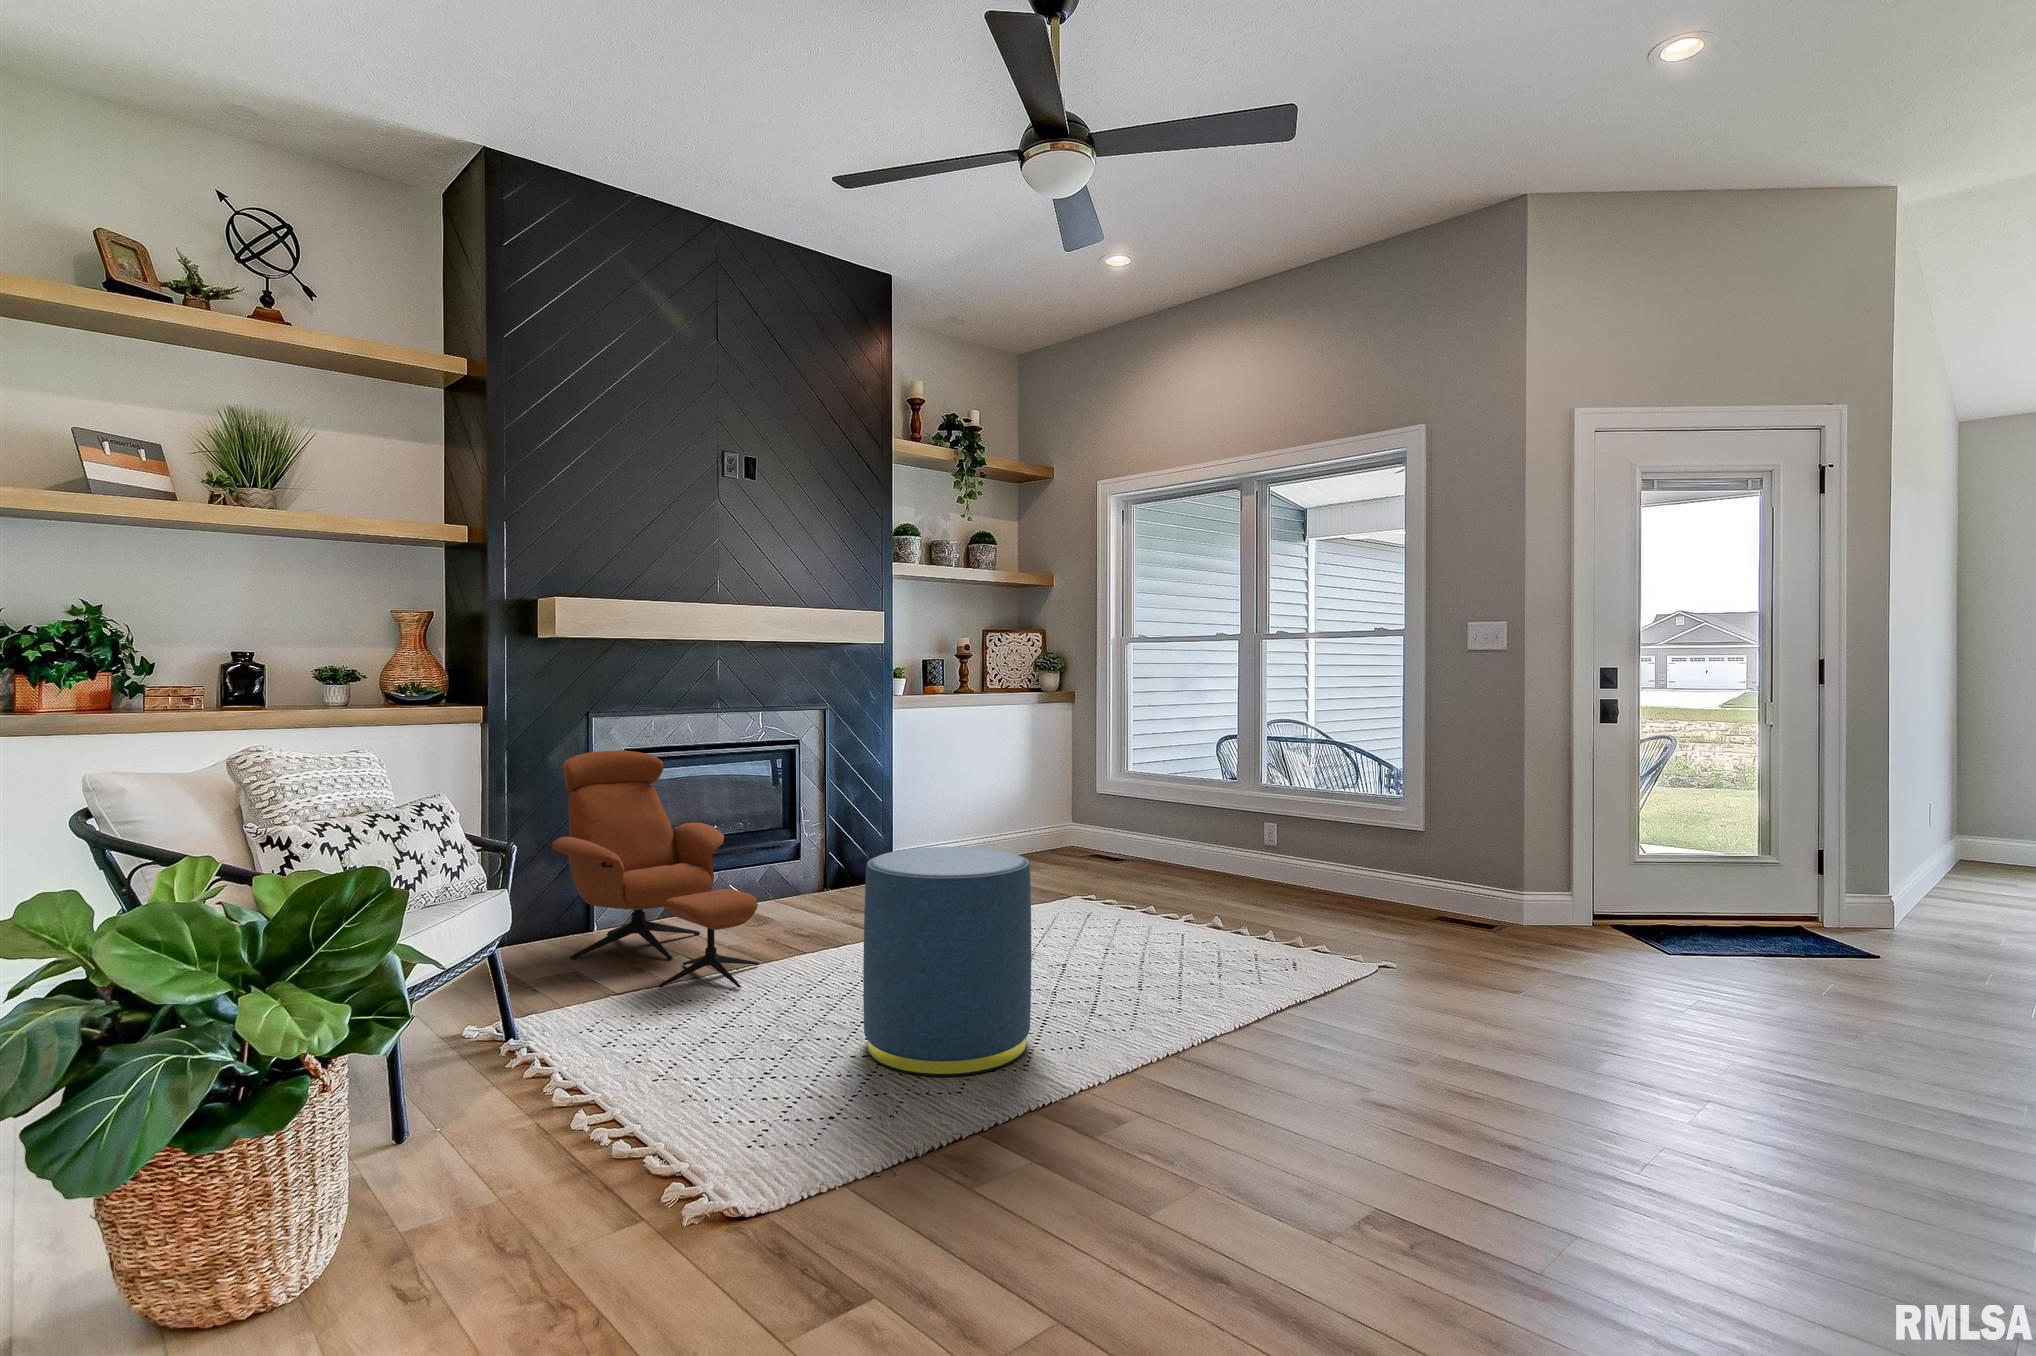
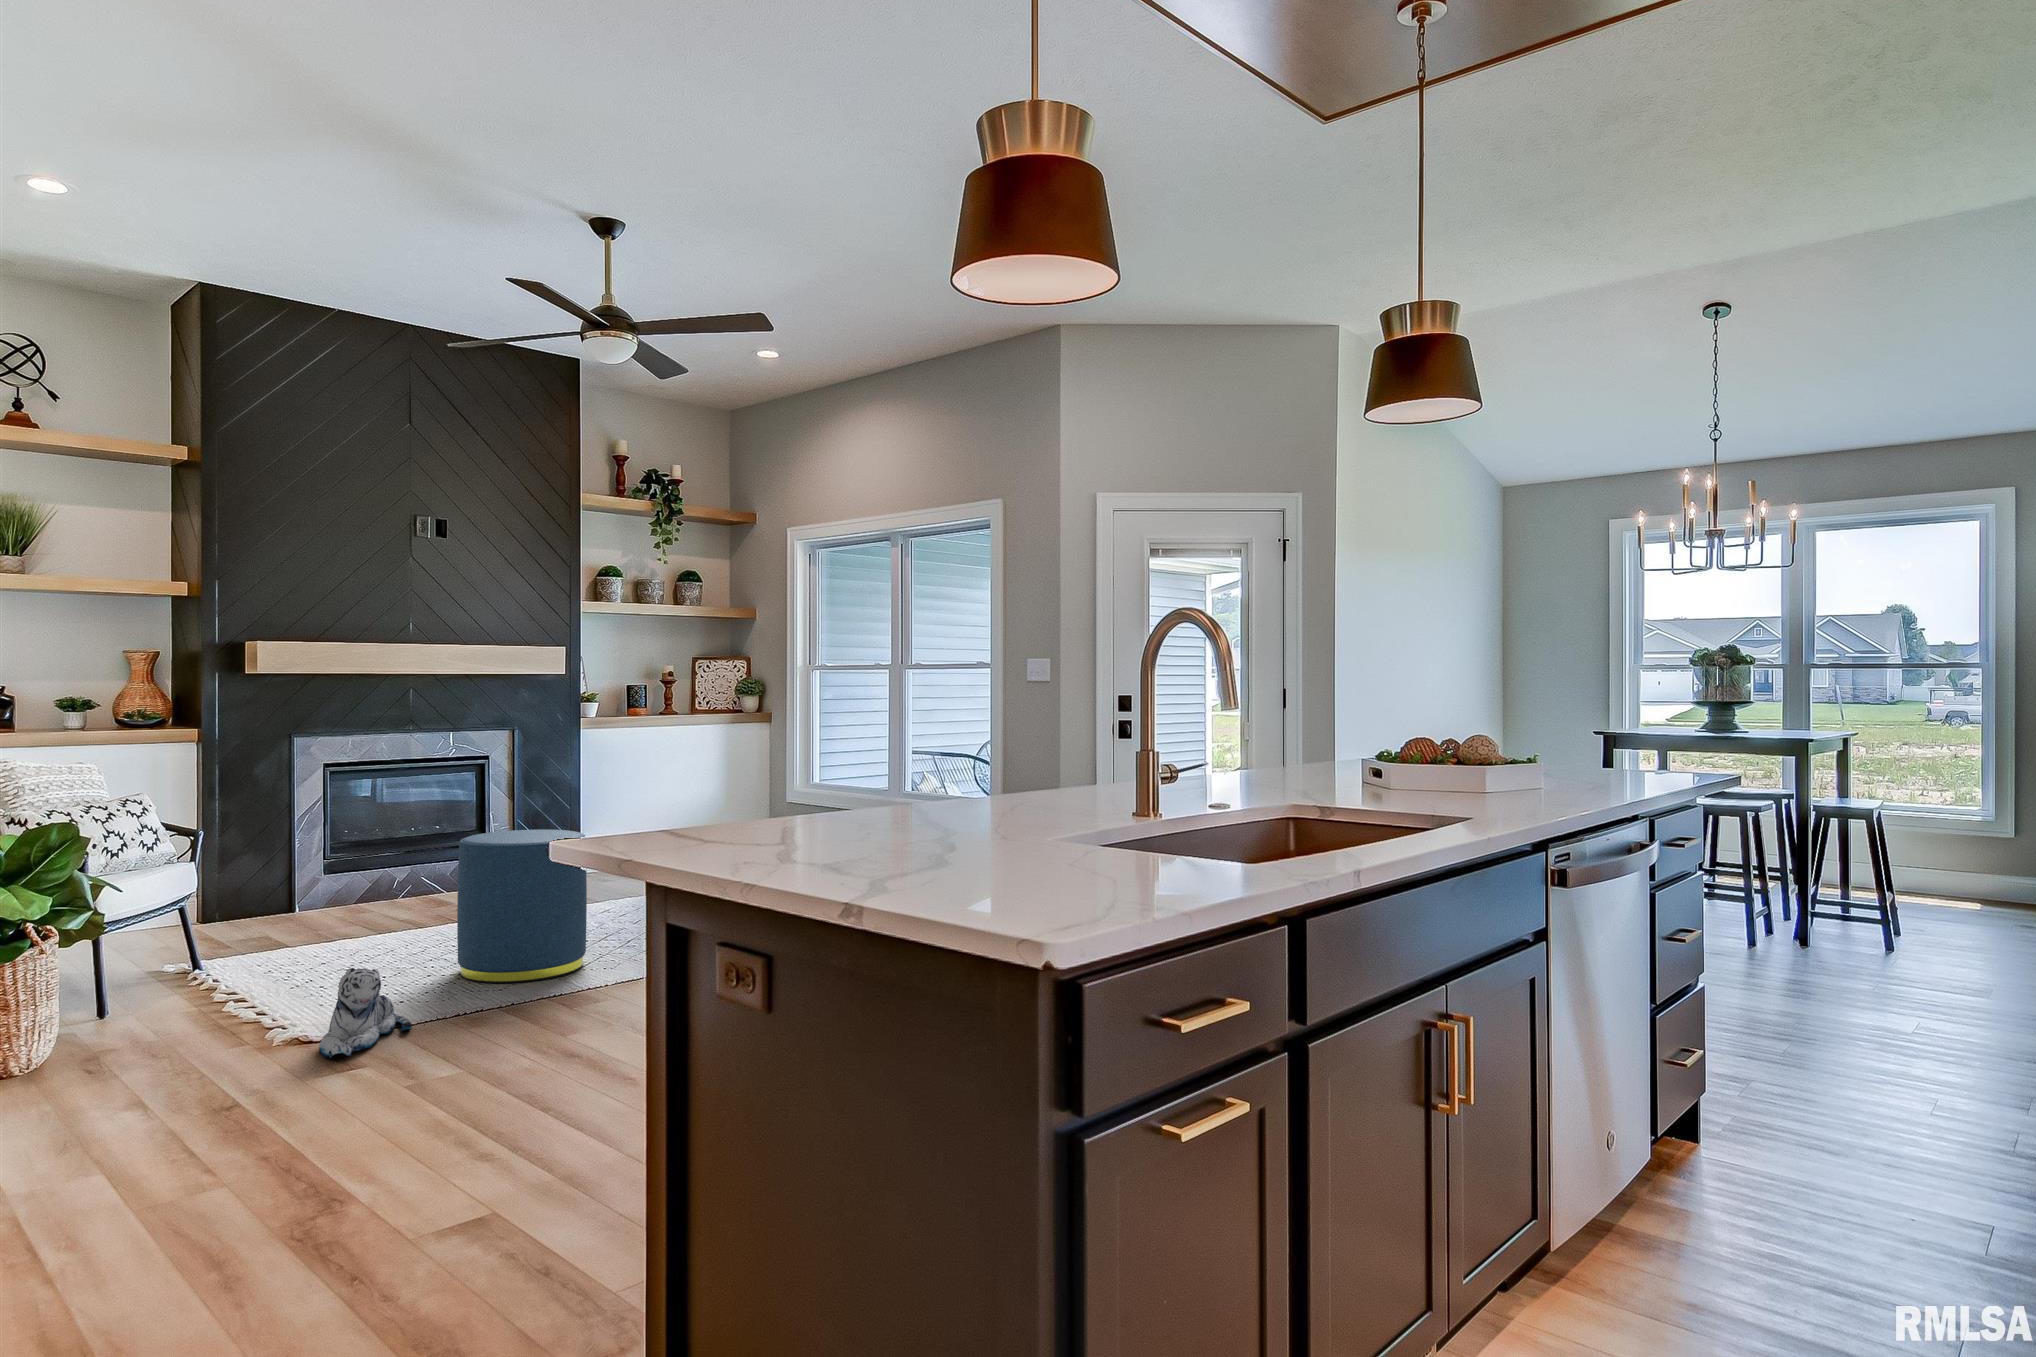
lounge chair: present [552,750,759,988] -> none [253,764,419,943]
plush toy: none [765,1102,886,1277] -> present [319,968,412,1058]

